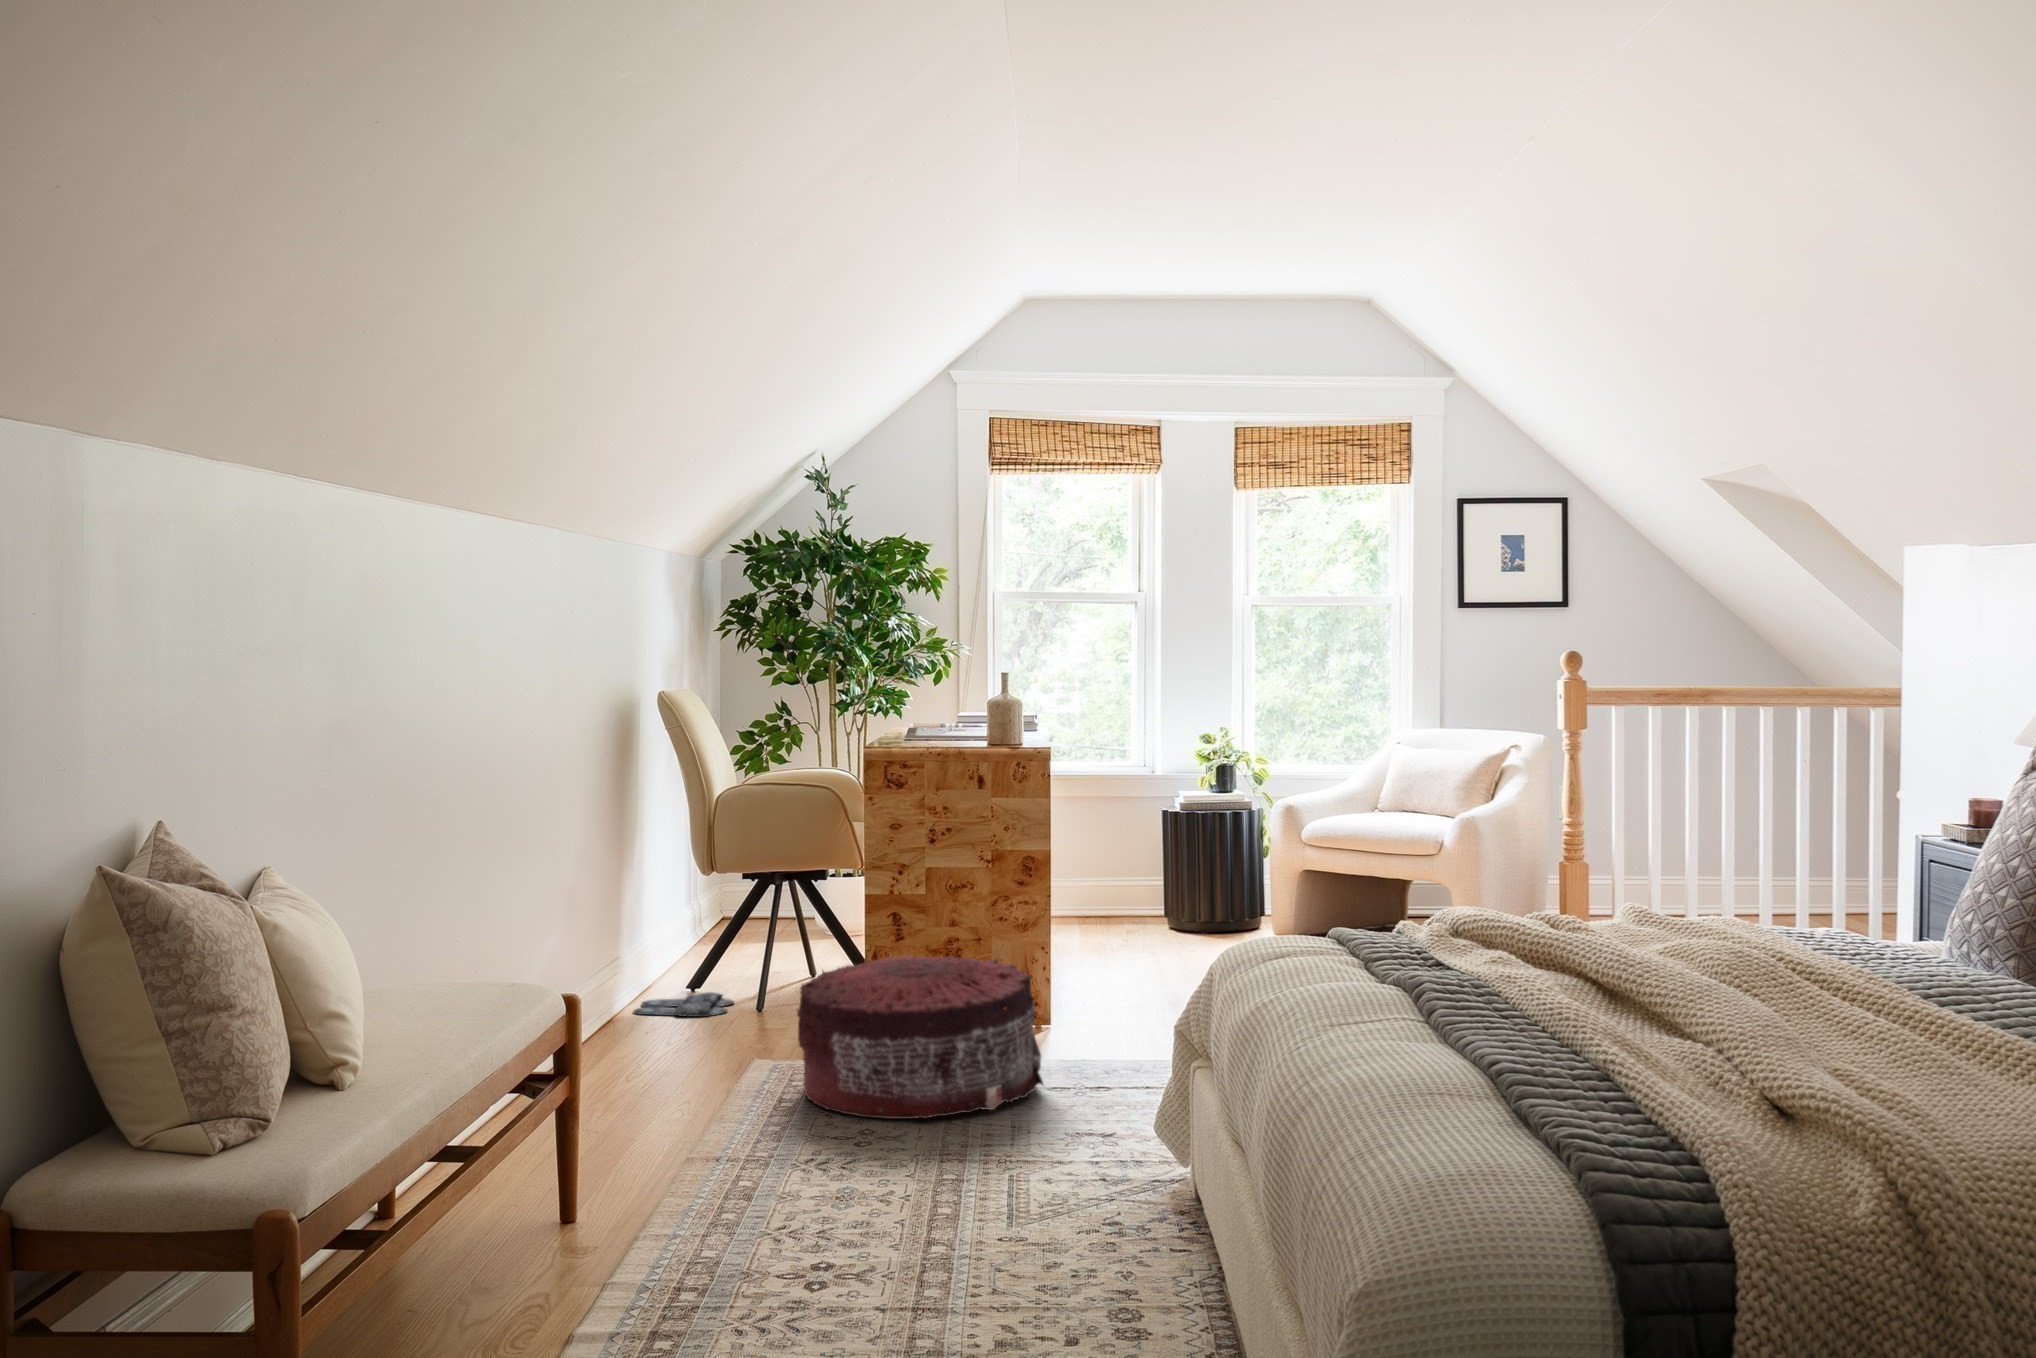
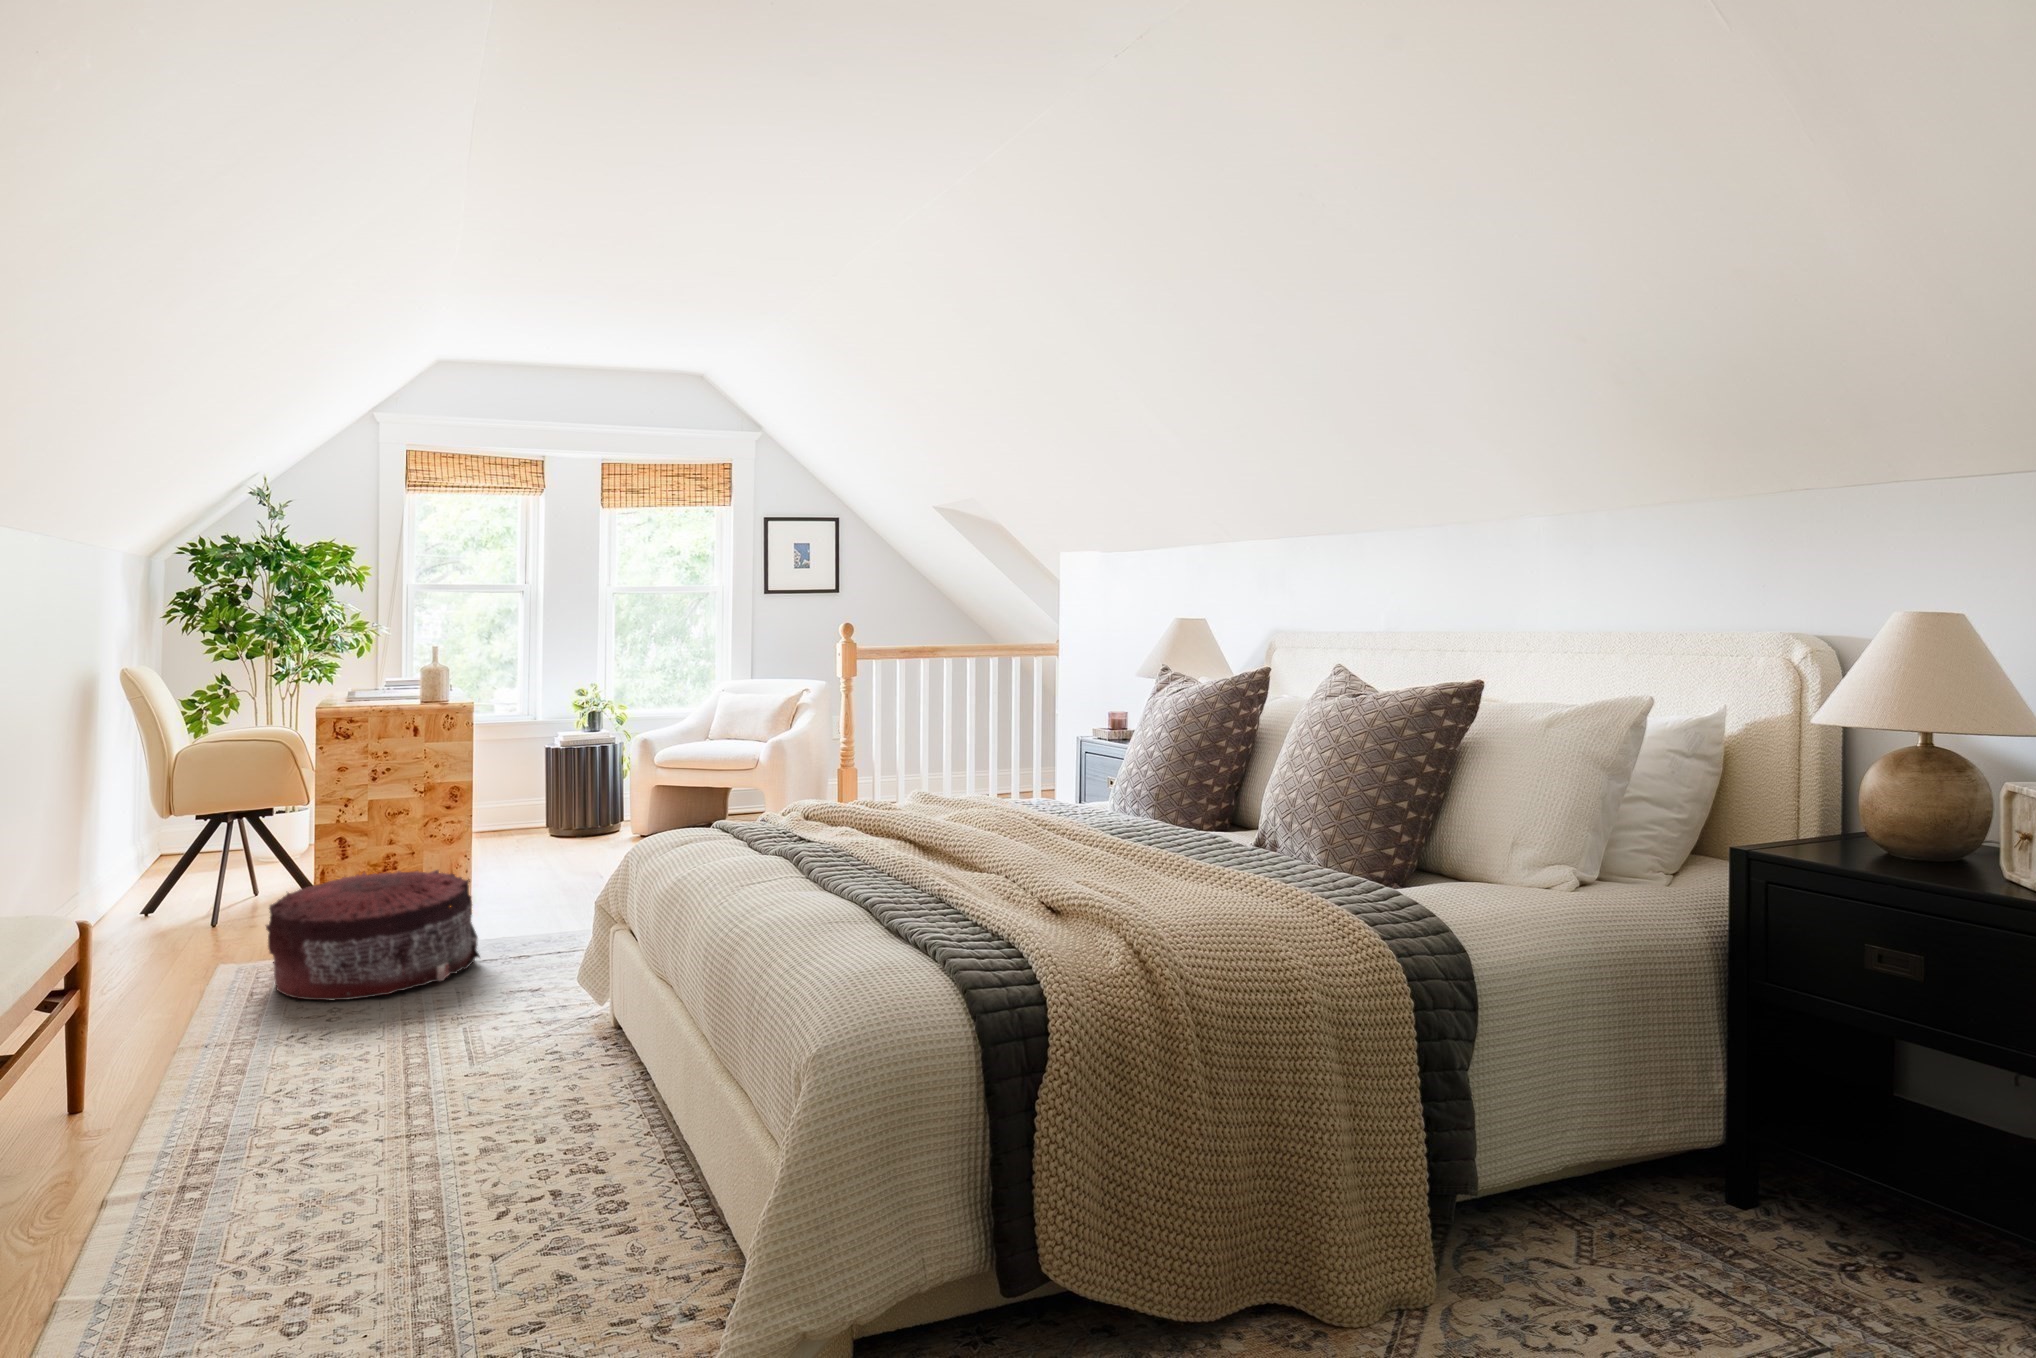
slippers: present [634,992,734,1017] -> none [86,917,189,943]

